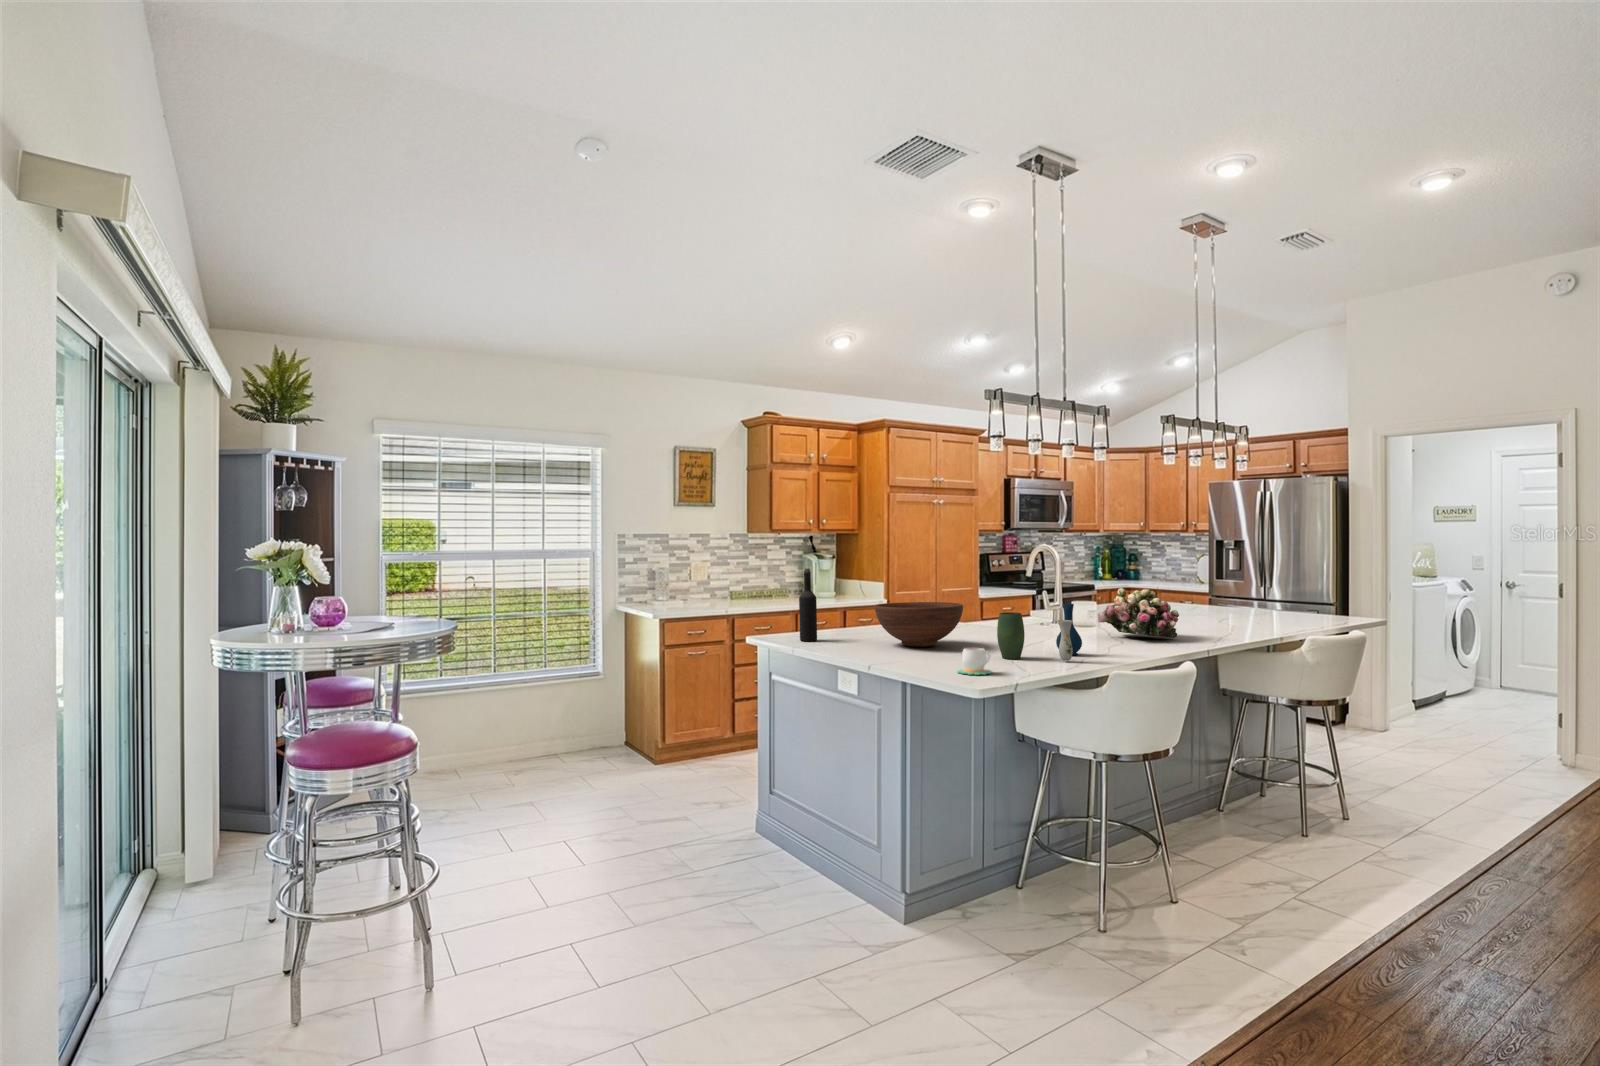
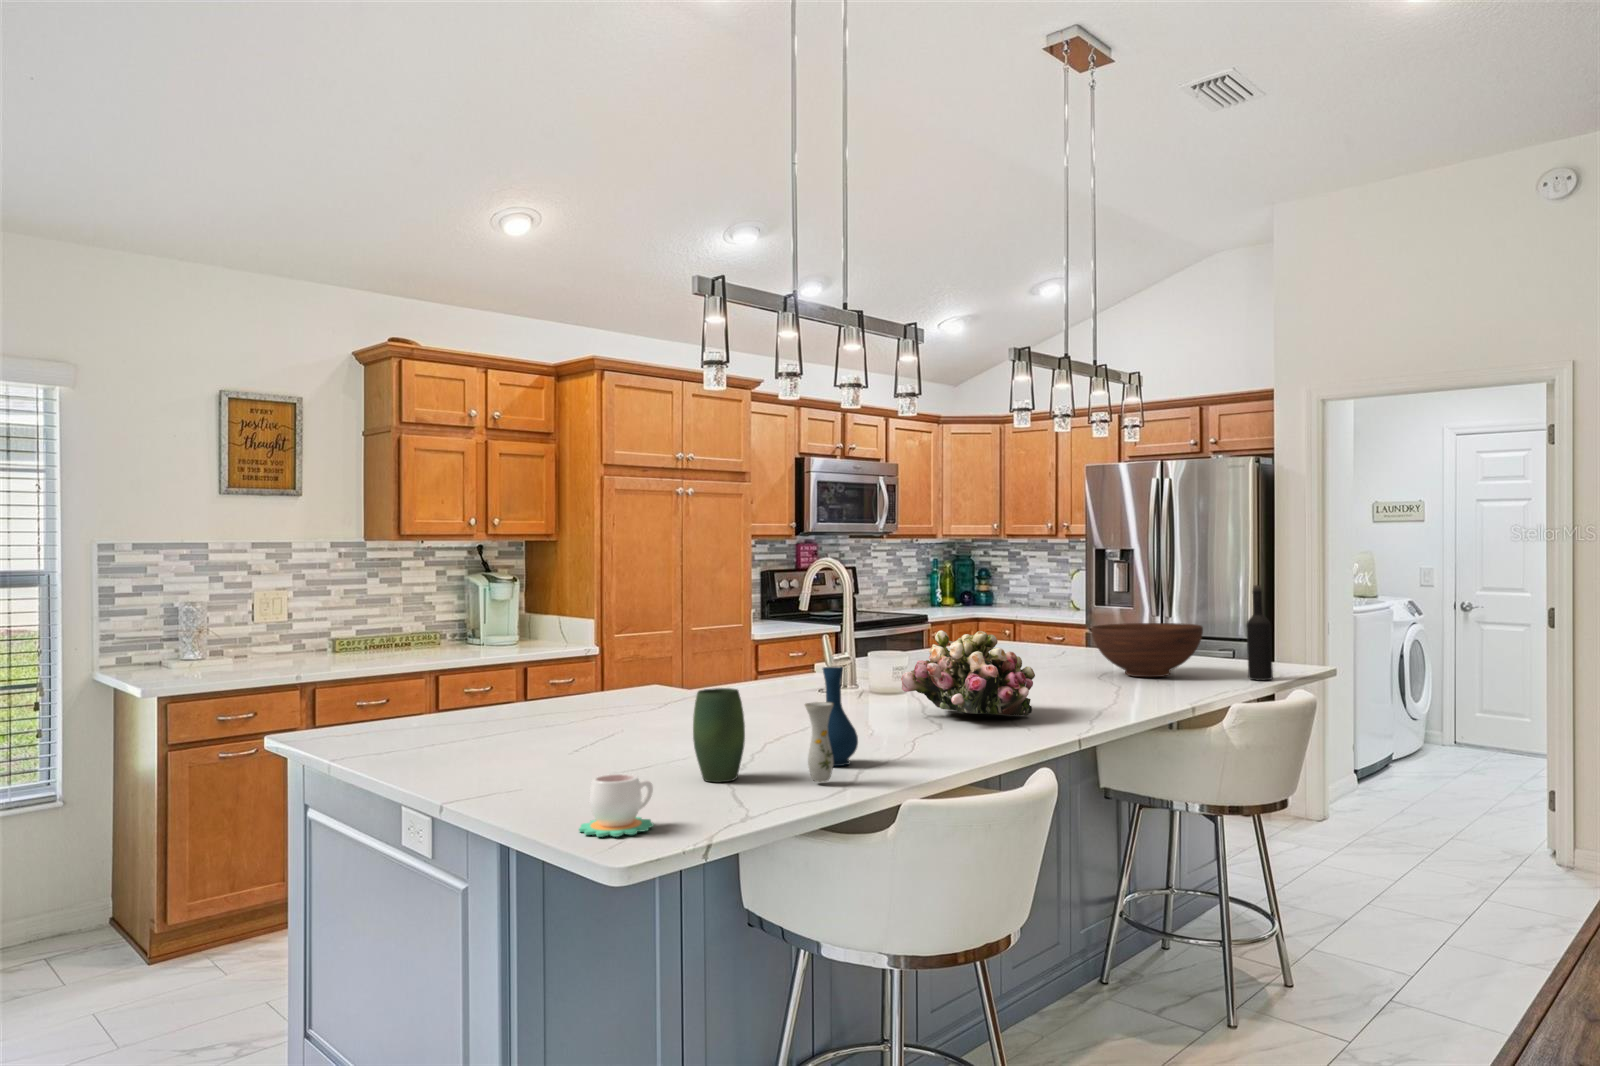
wine bottle: present [799,569,817,641] -> present [1246,585,1273,680]
fruit bowl: present [875,602,963,647] -> present [1091,623,1203,677]

